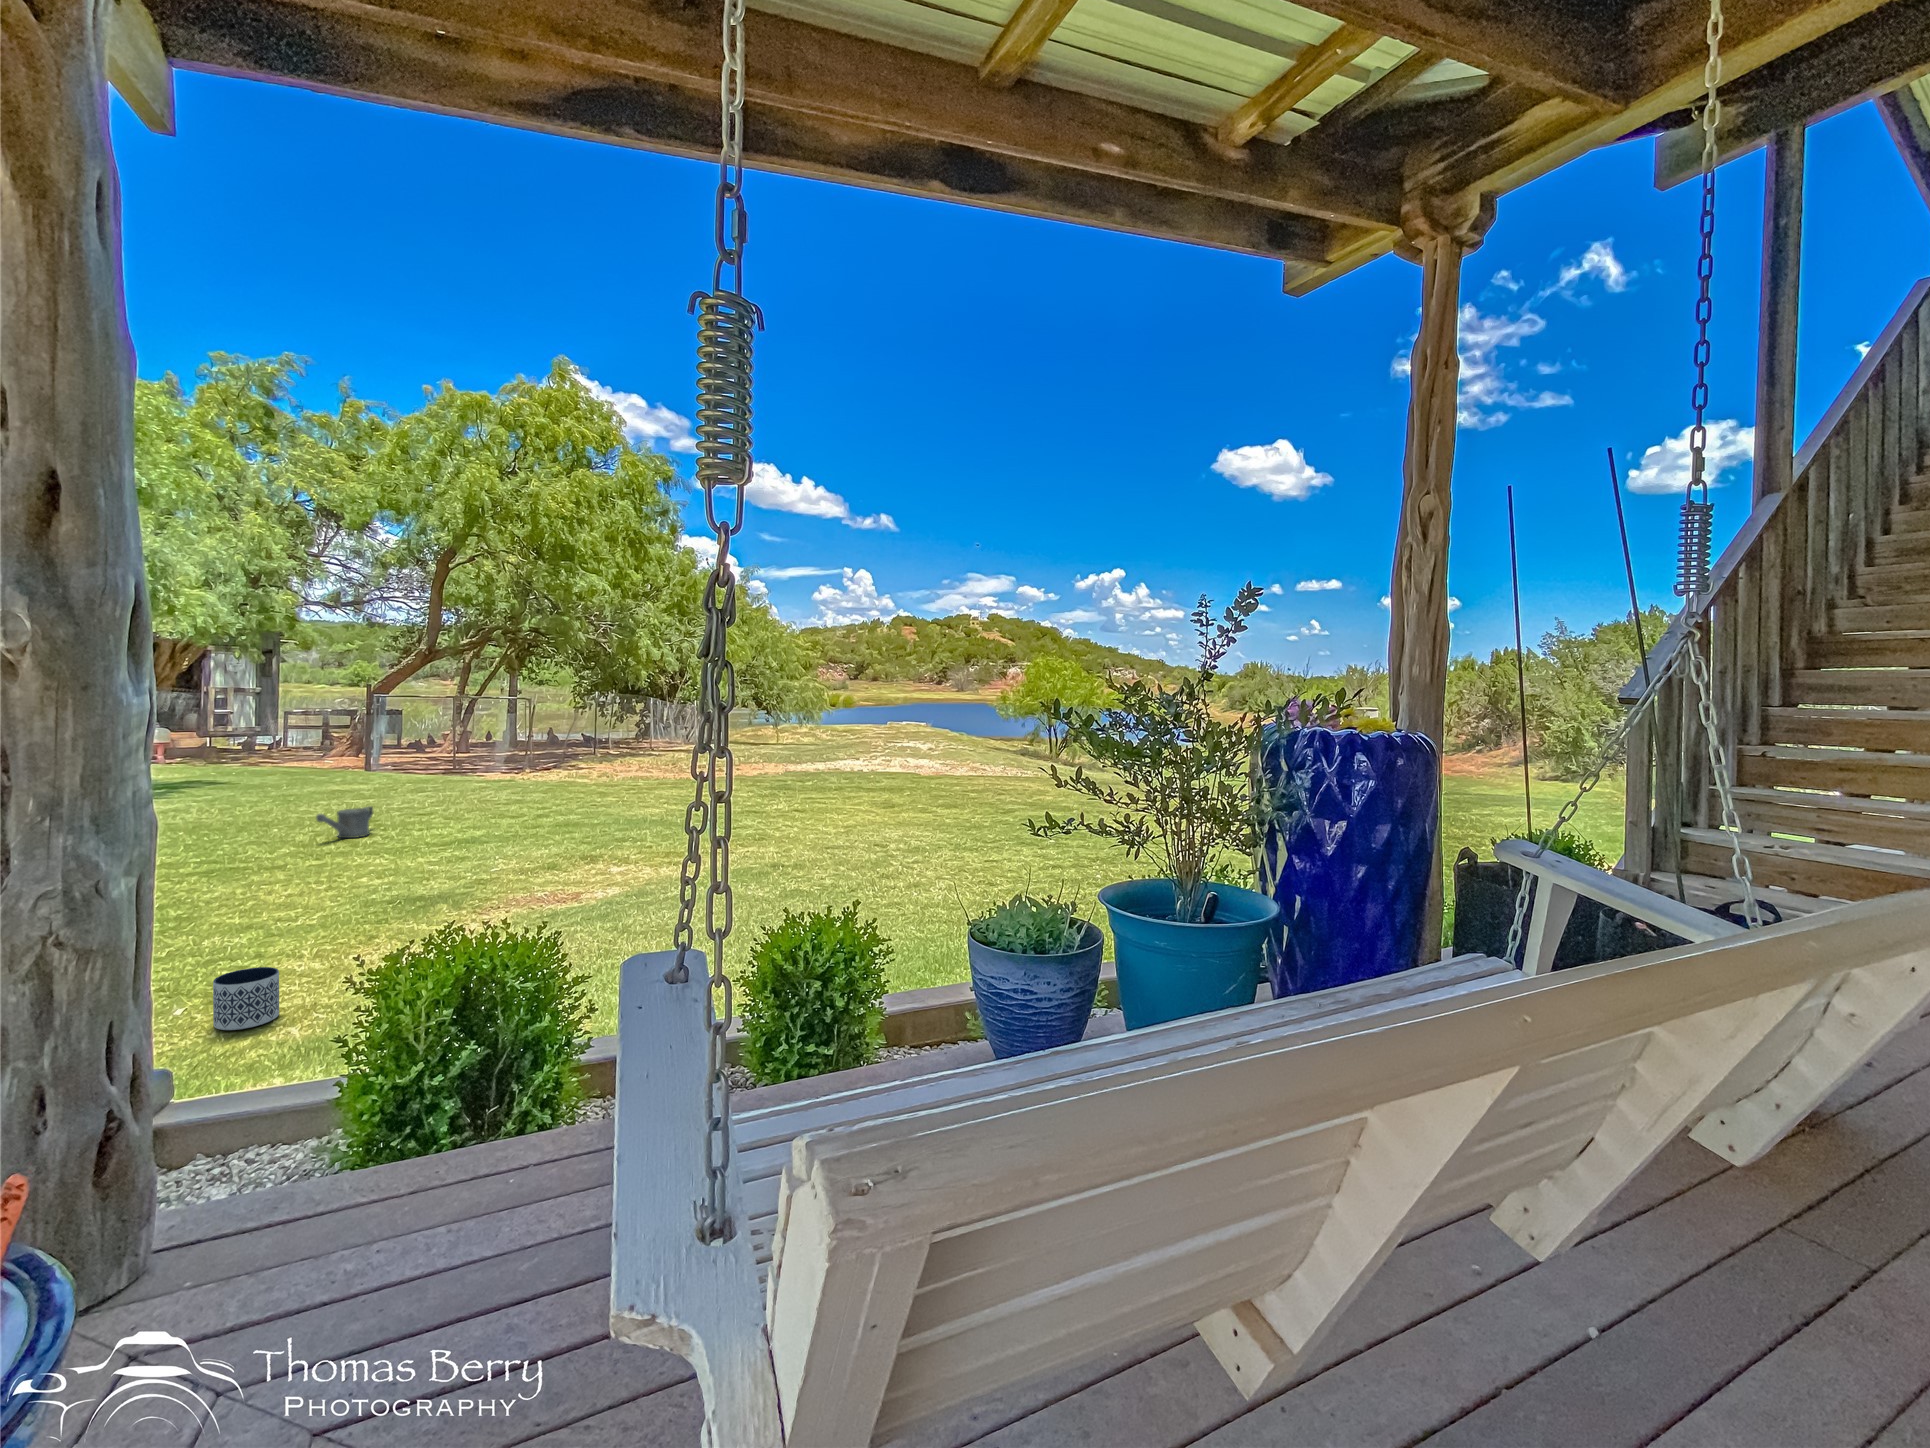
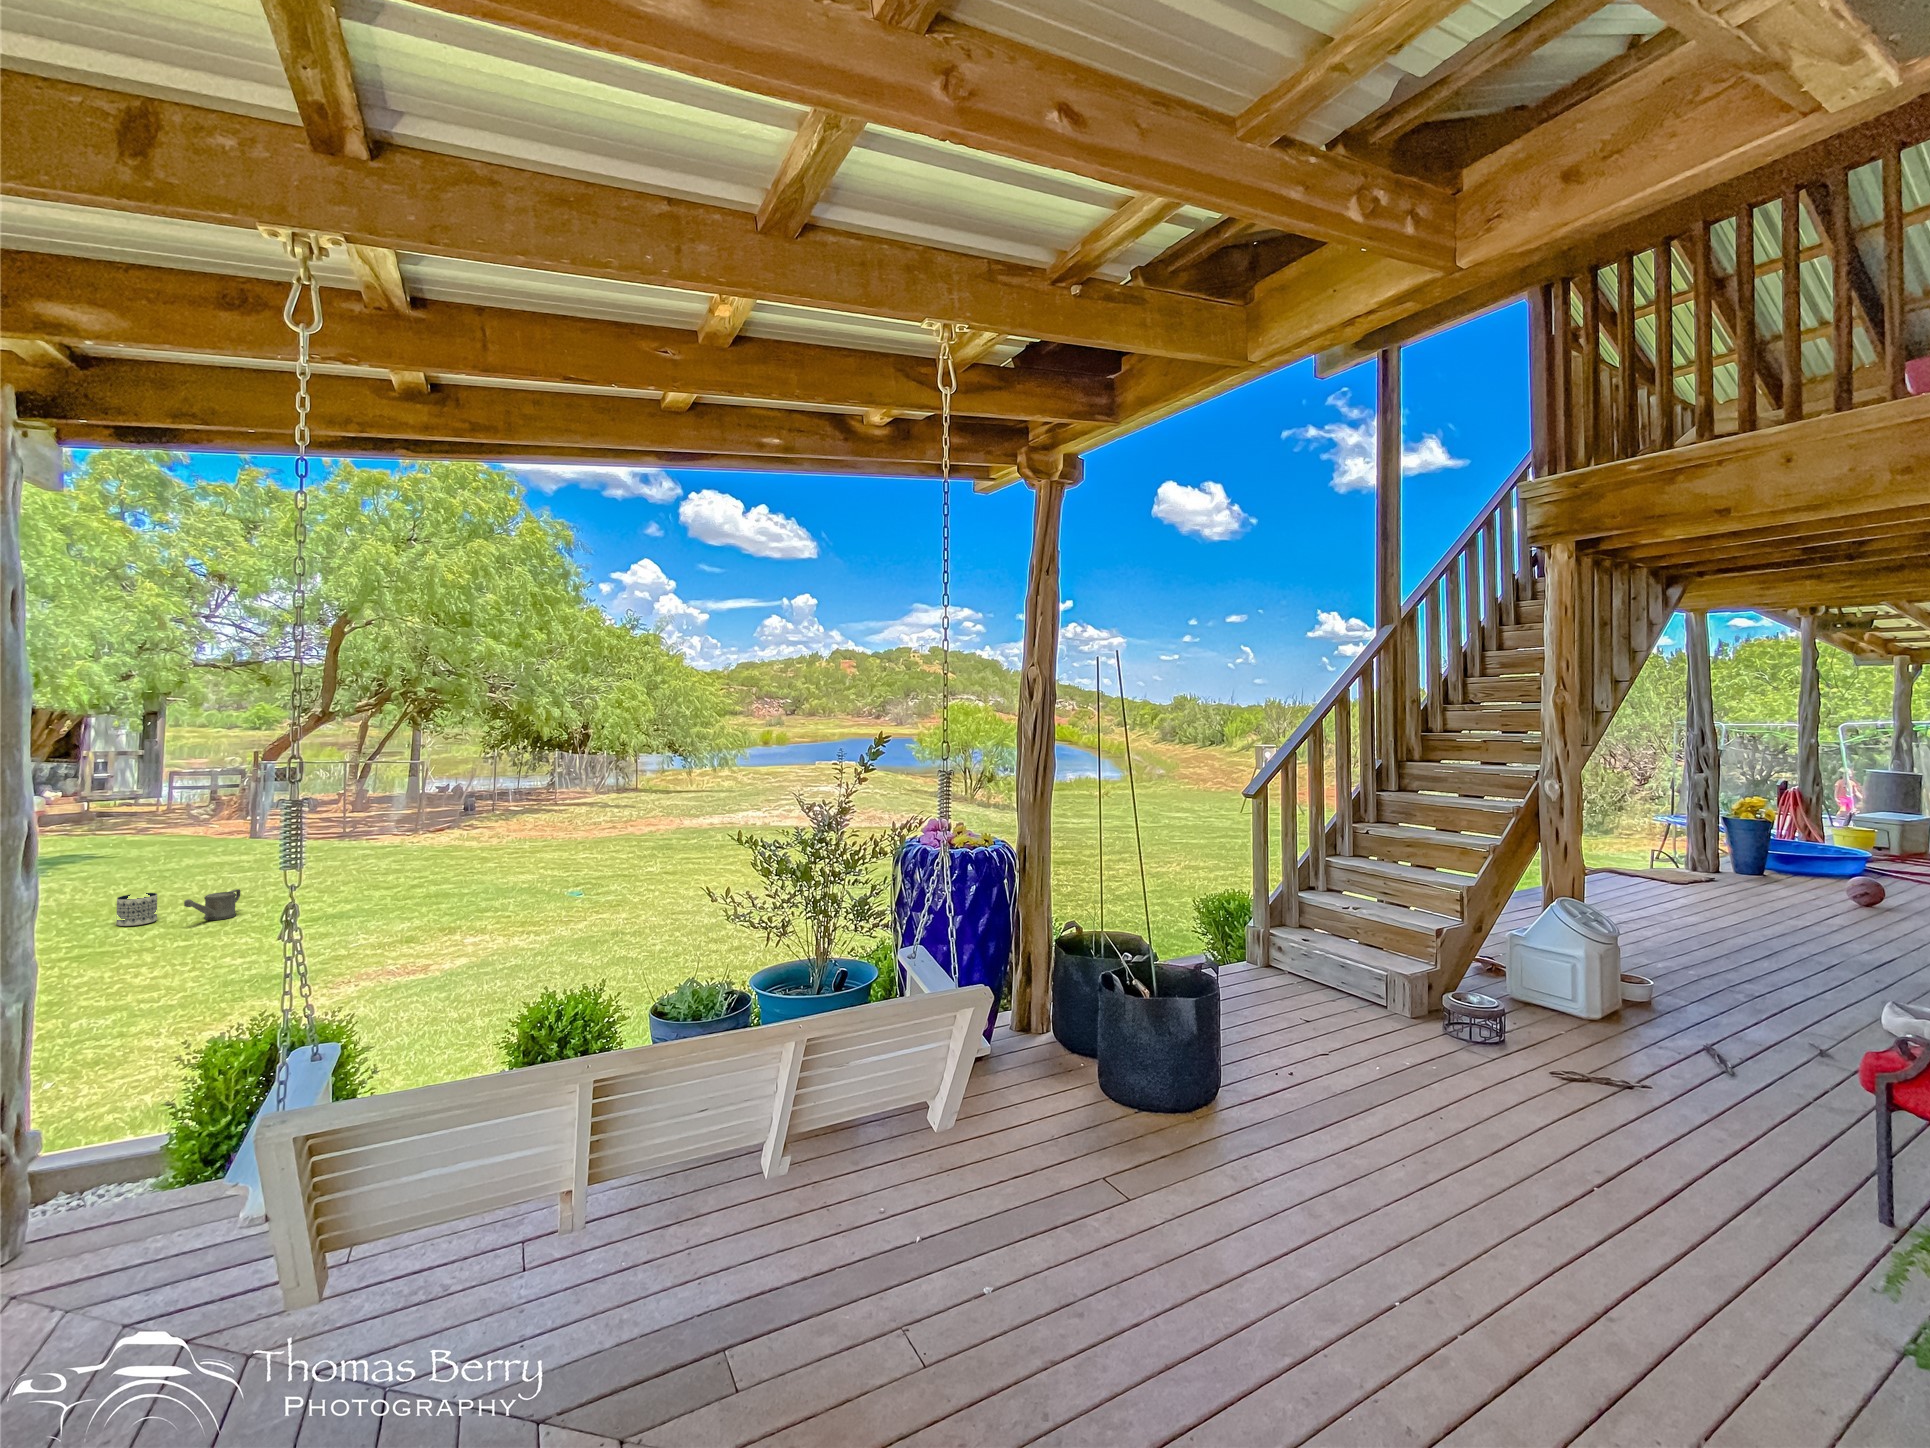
planter: present [213,967,279,1030] -> present [117,893,157,926]

